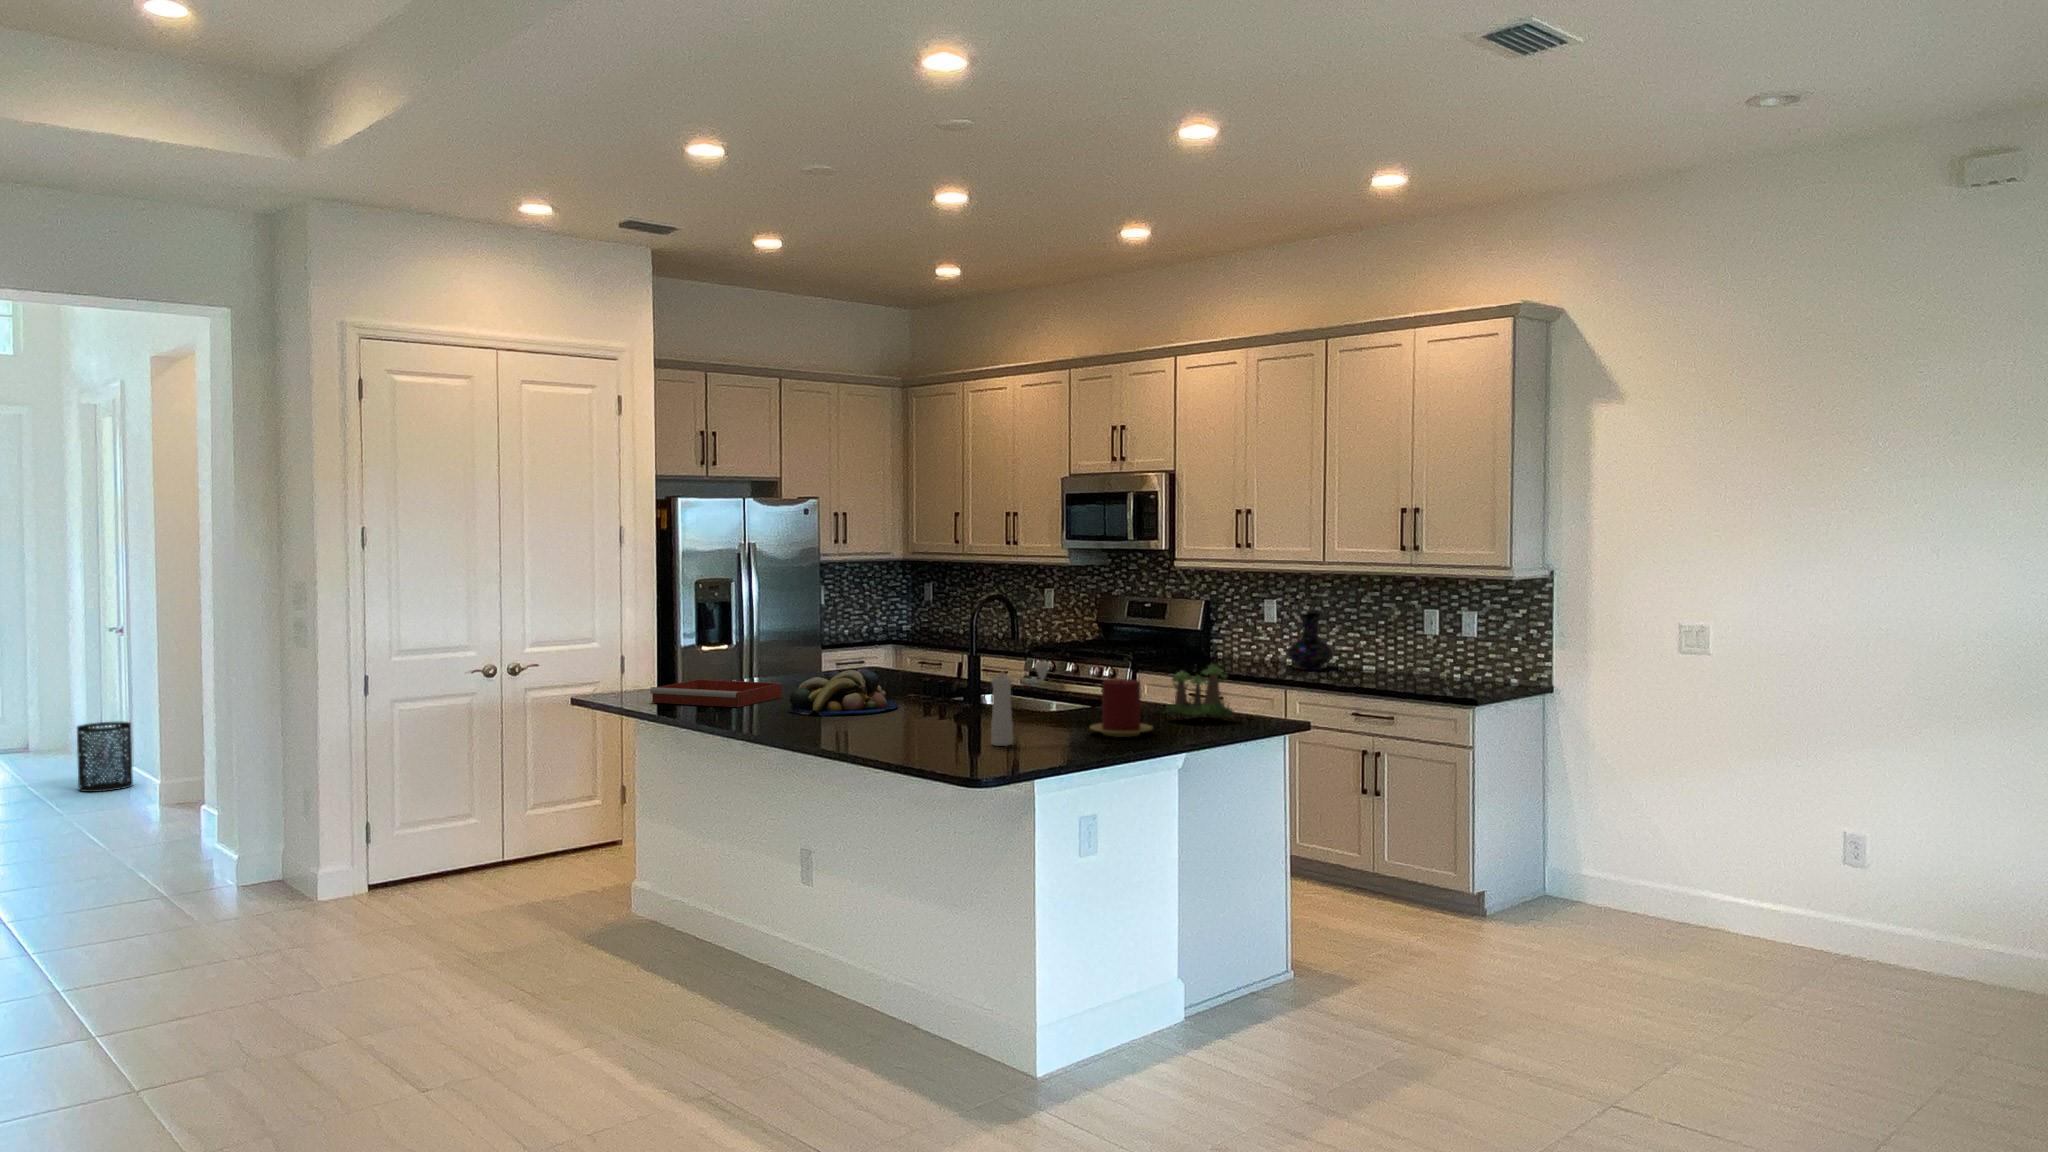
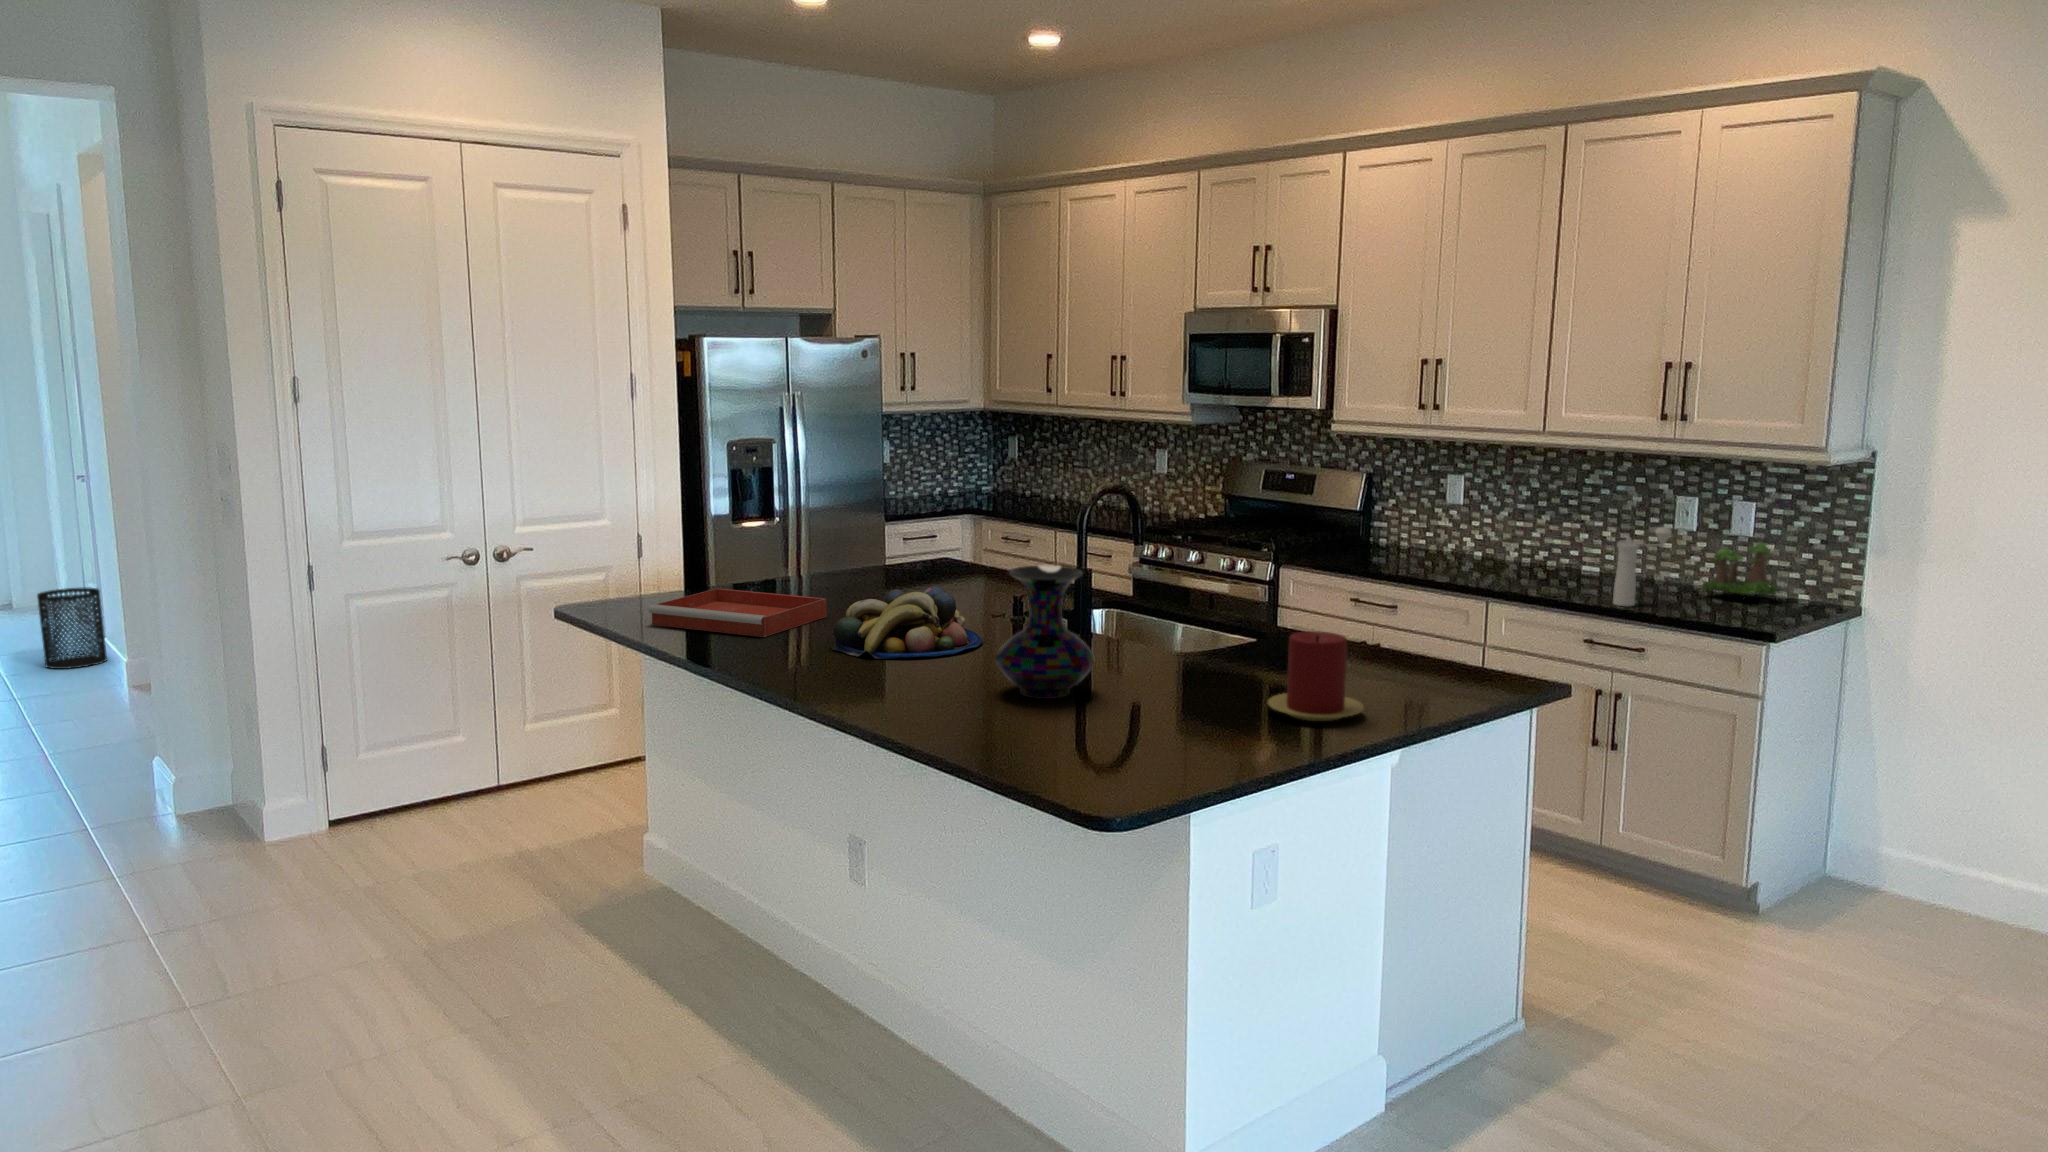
vase: present [1287,610,1334,670] -> present [996,565,1094,699]
pepper mill: present [991,662,1050,746] -> present [1613,527,1672,606]
plant: present [1166,664,1233,716] -> present [1703,542,1780,595]

